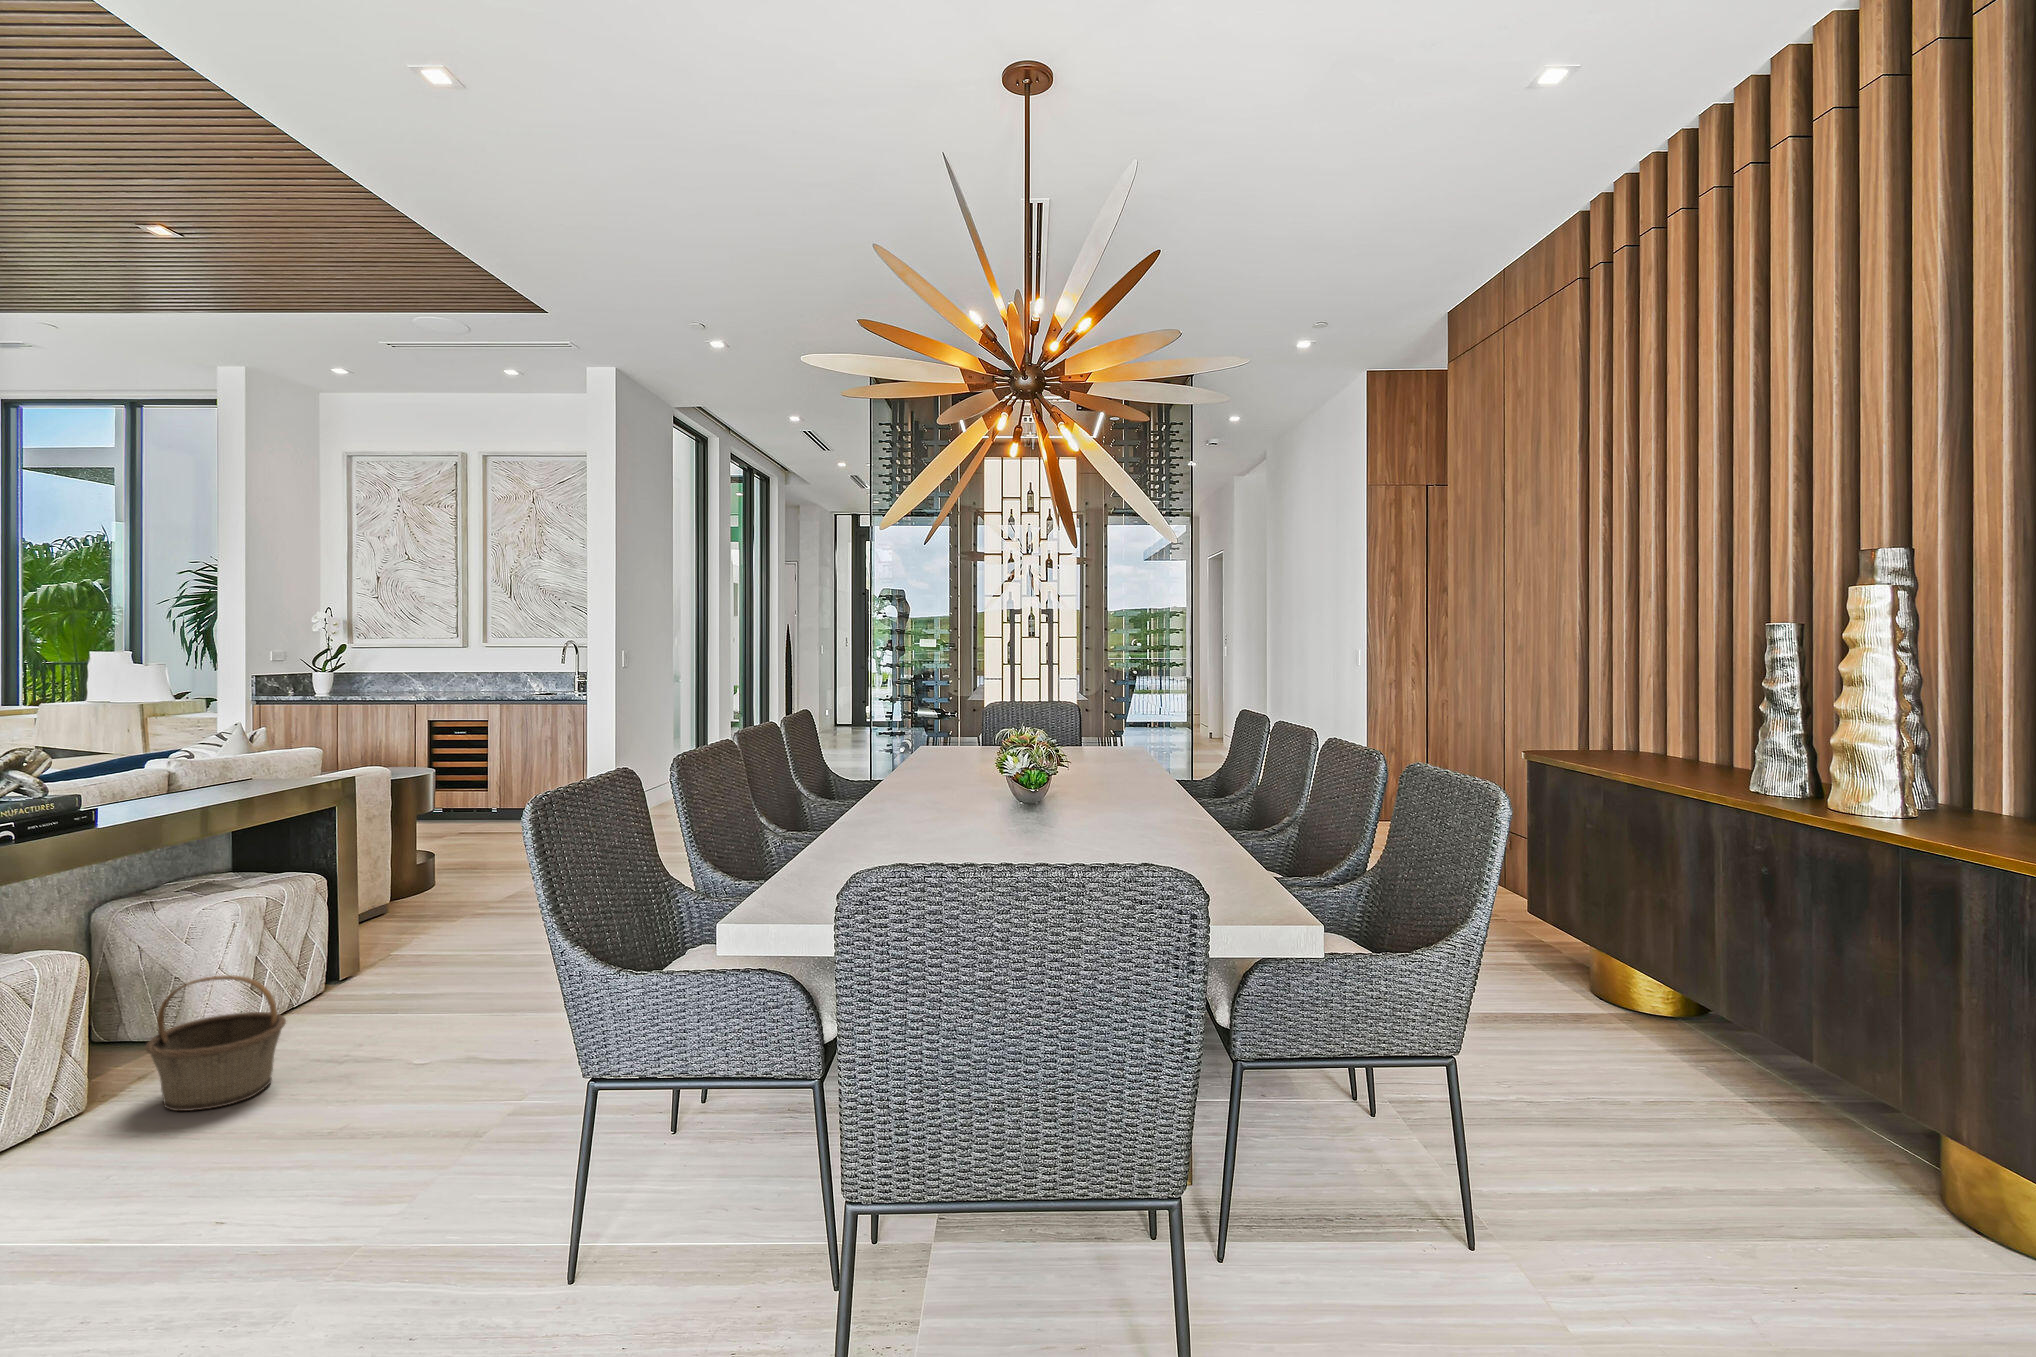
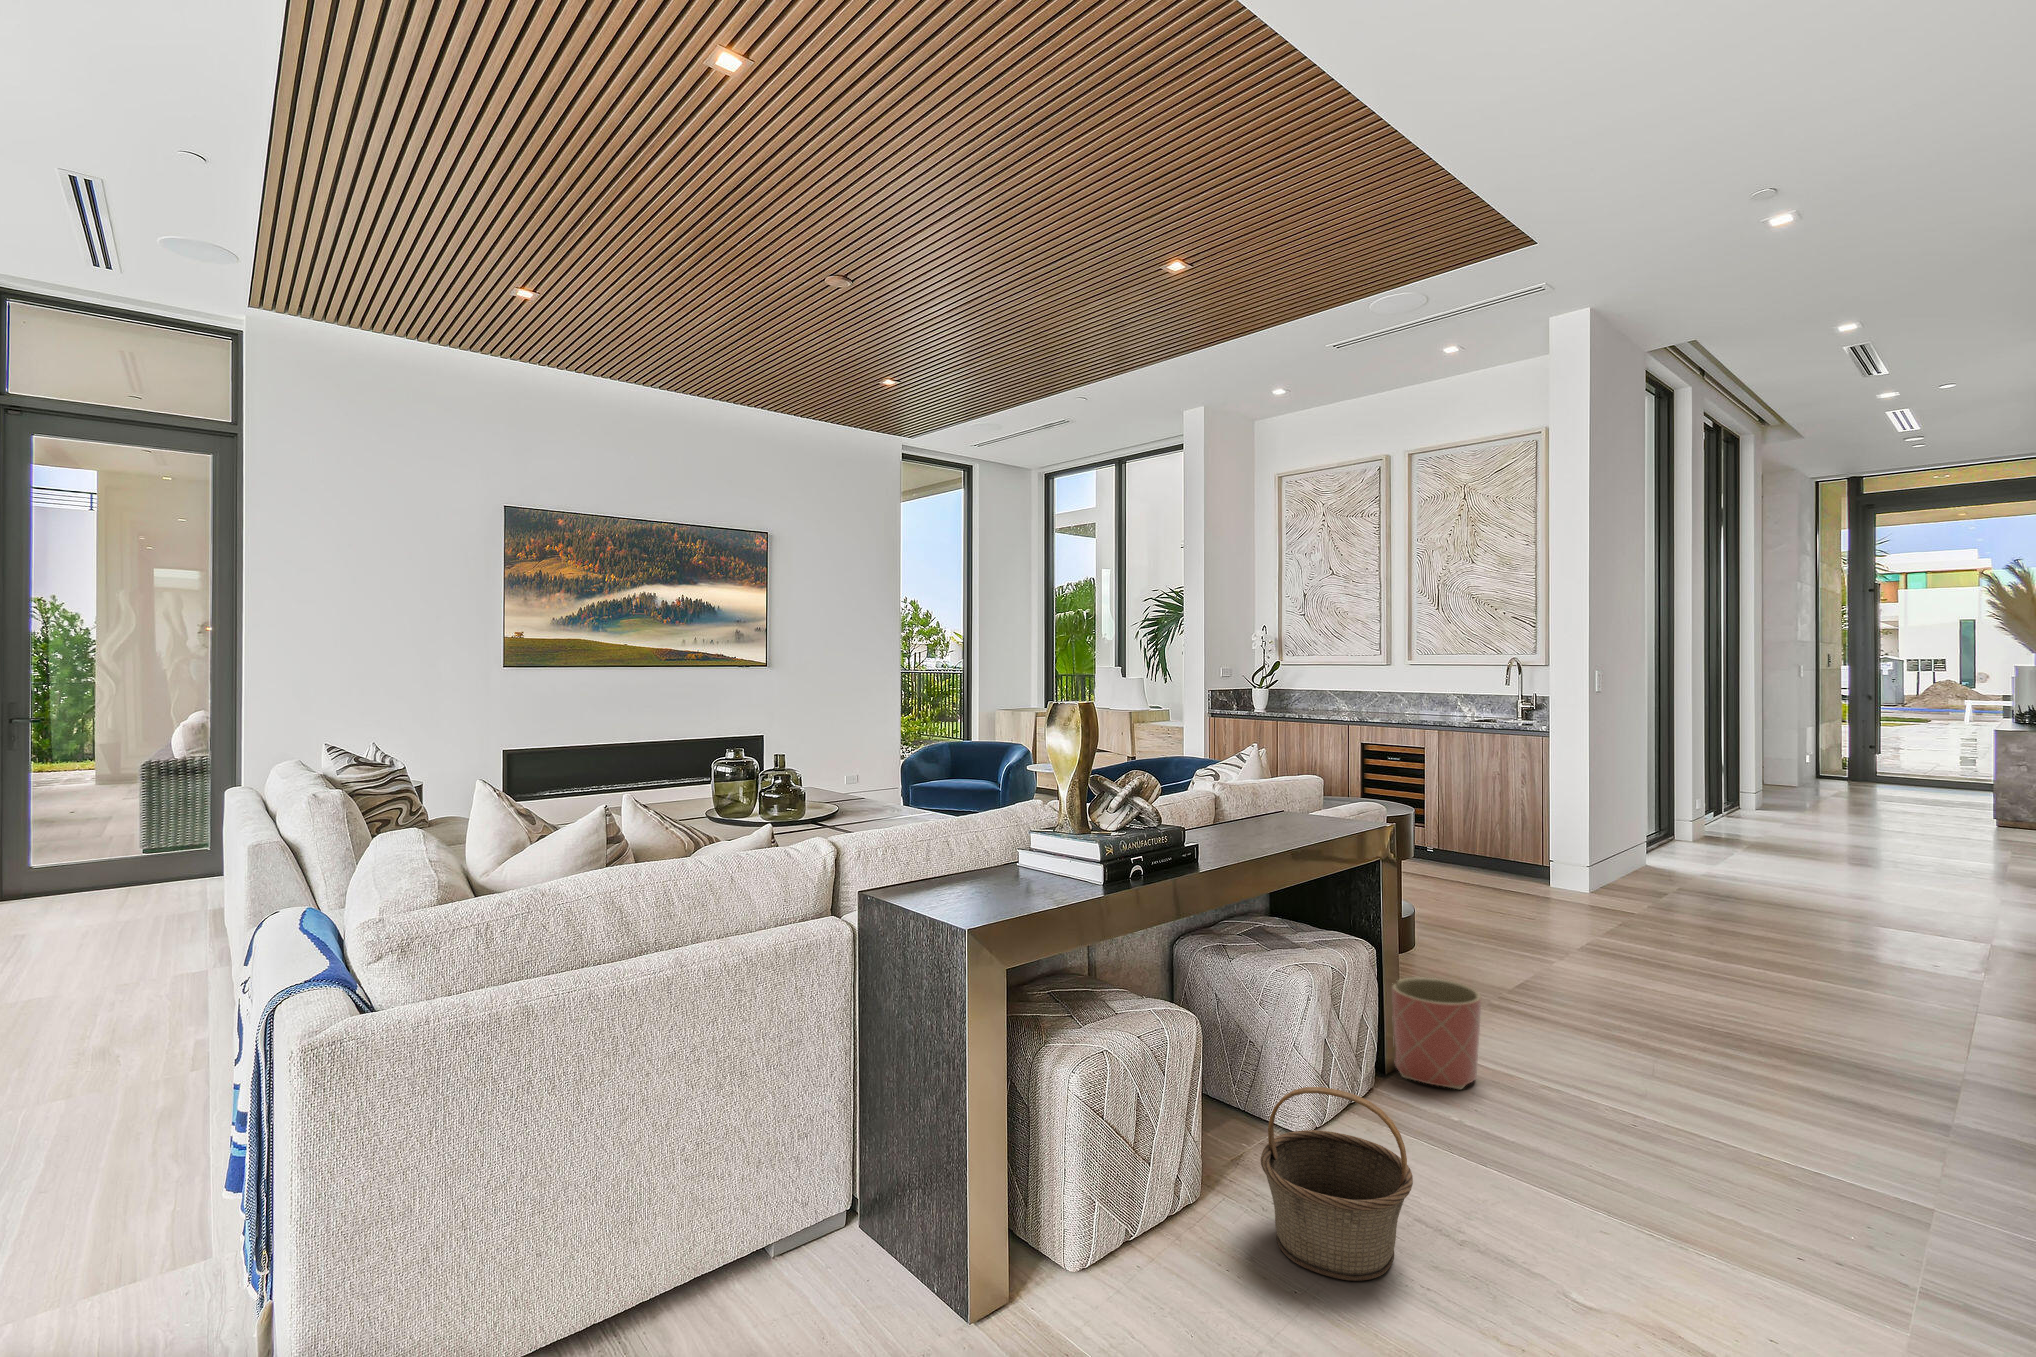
planter: none [345,900,421,982] -> present [1392,977,1481,1090]

